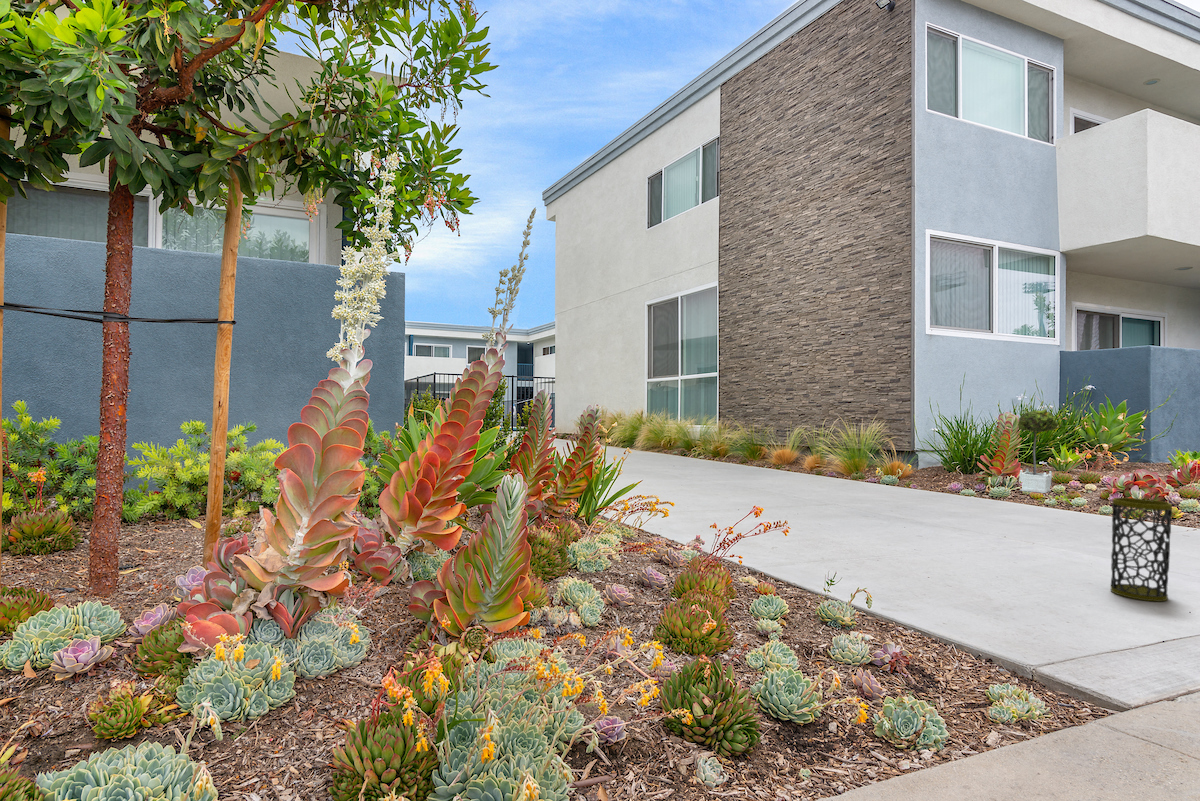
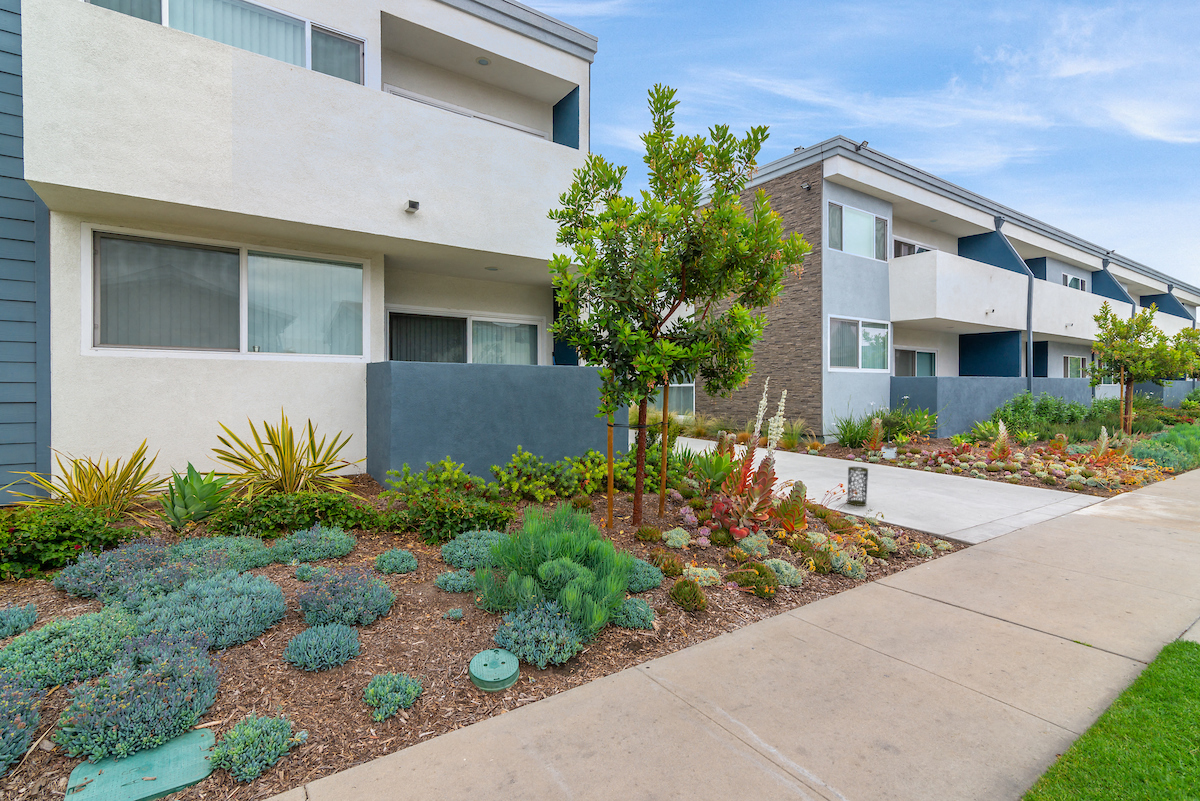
trash can: present [1111,498,1172,601] -> present [847,467,868,506]

